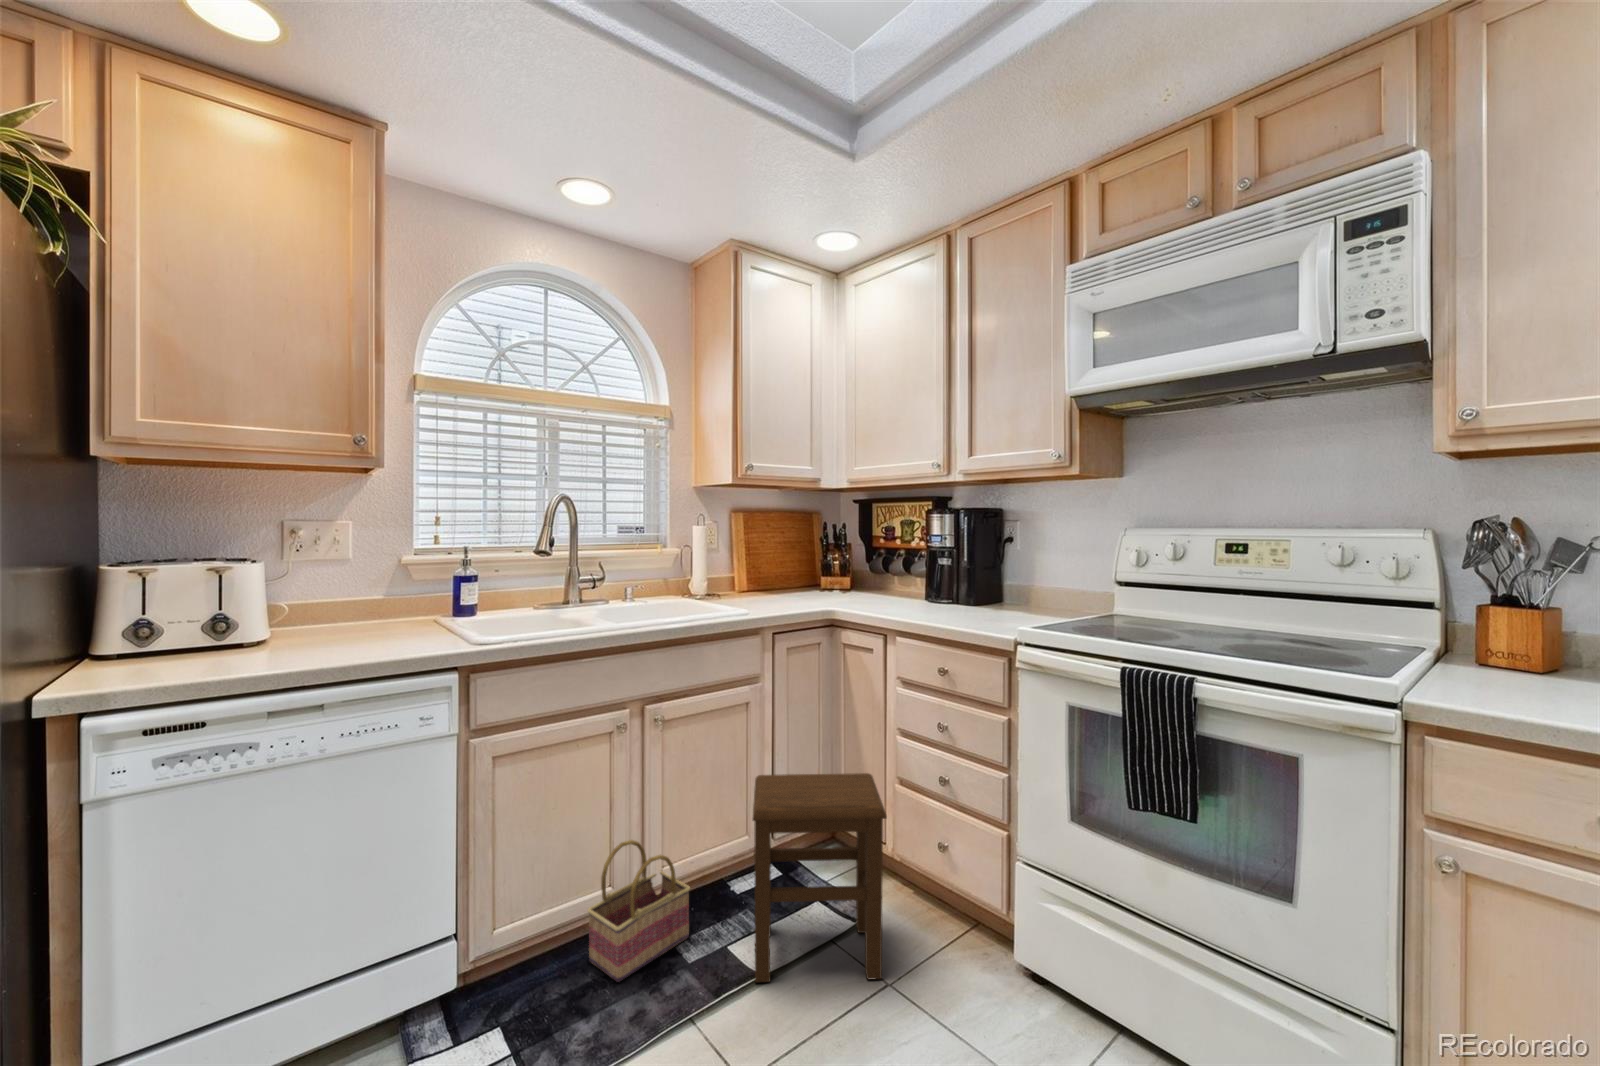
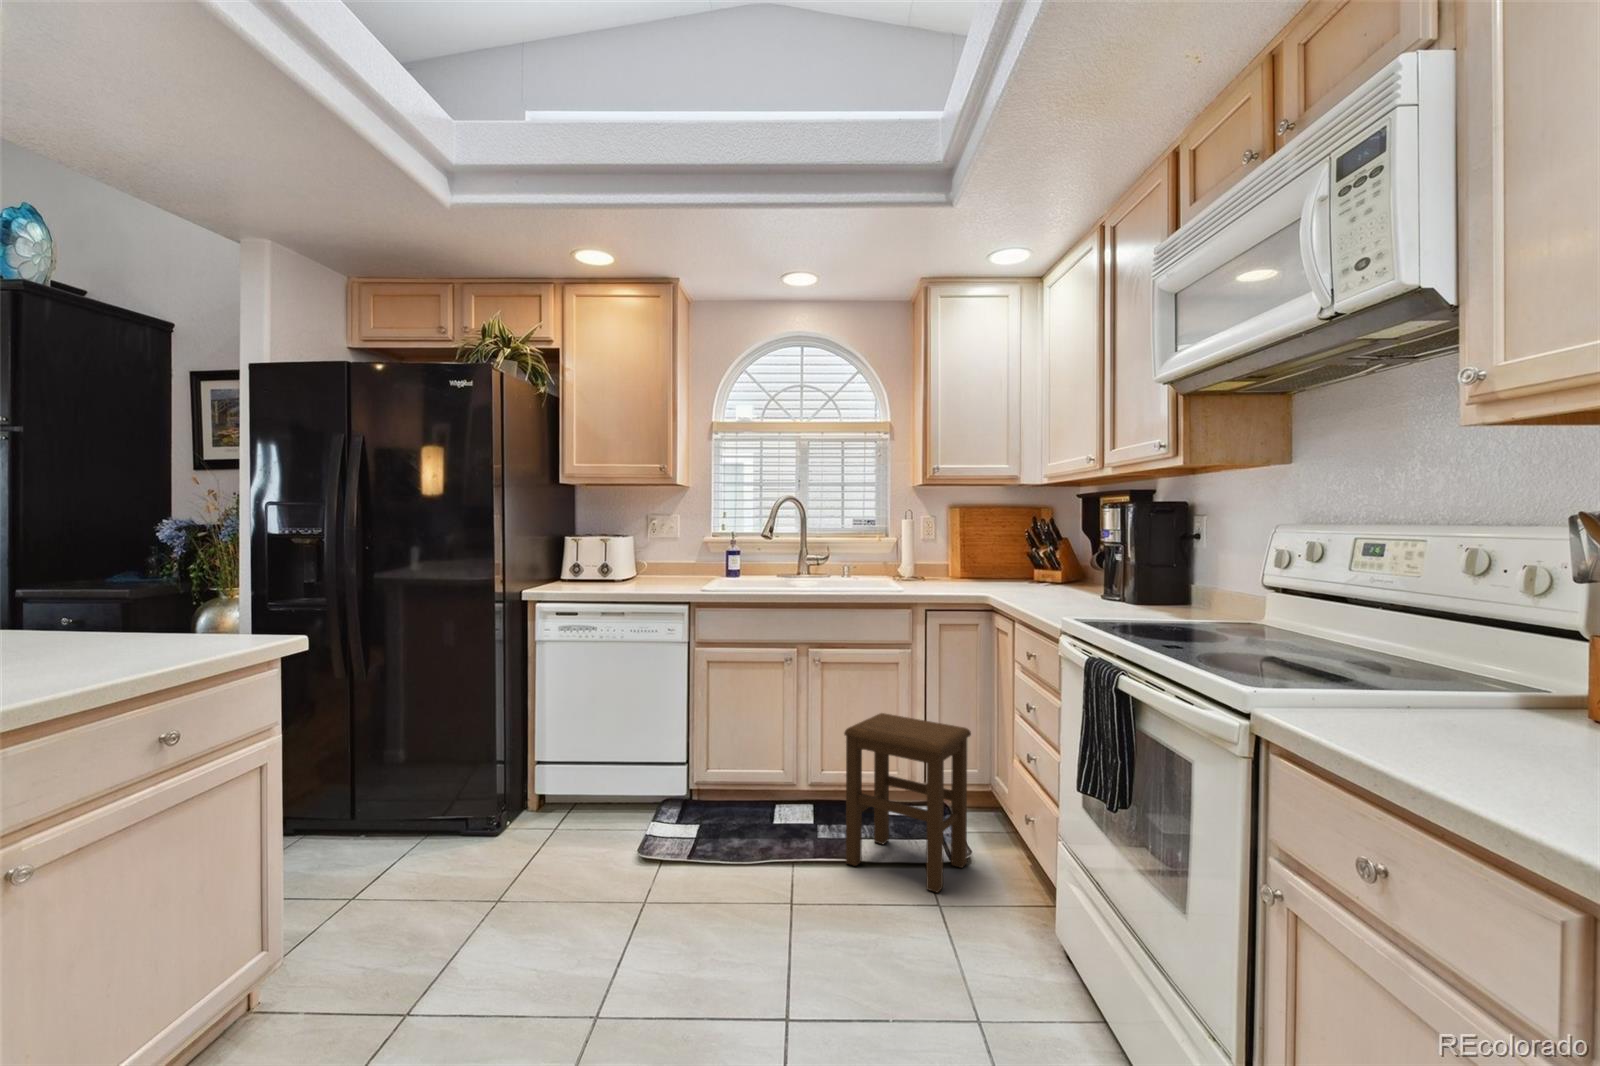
basket: present [588,840,690,982] -> none [757,744,830,835]

